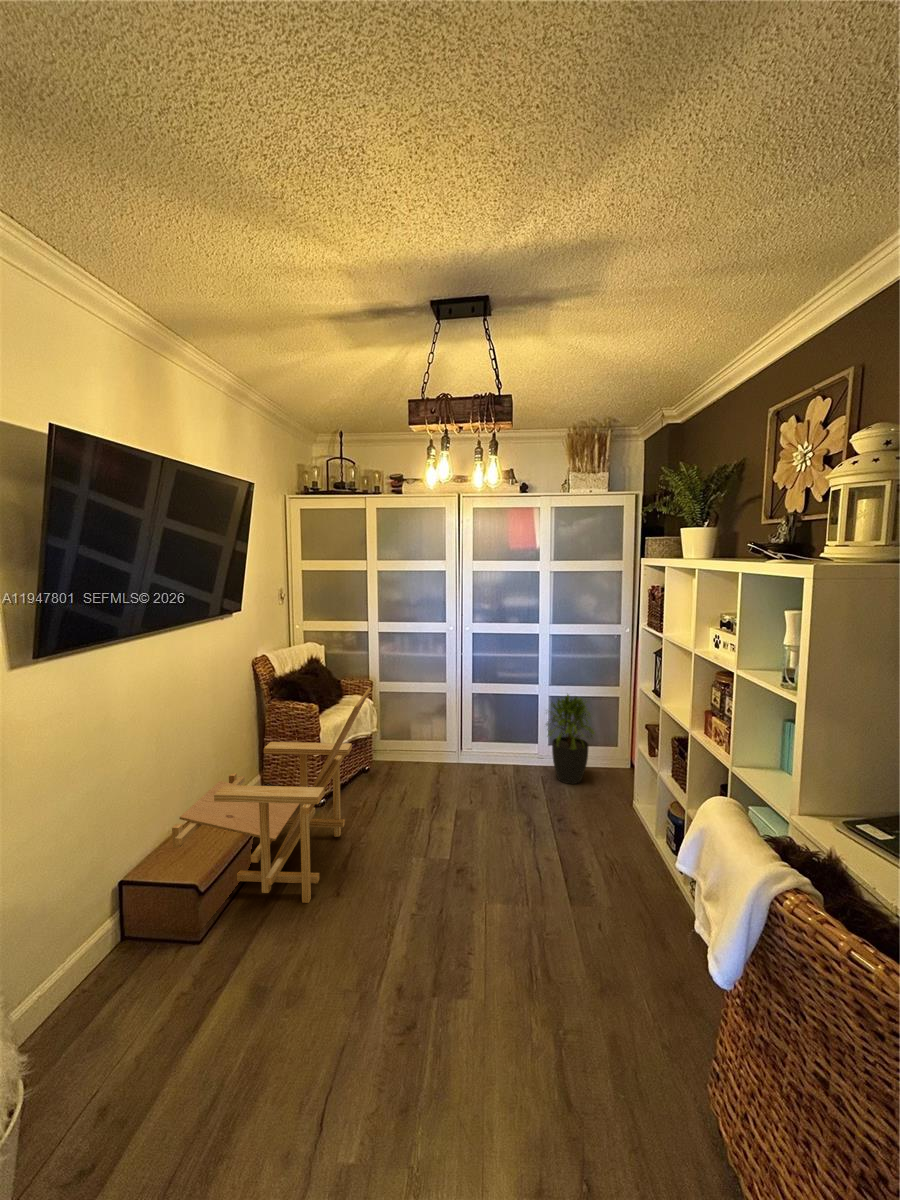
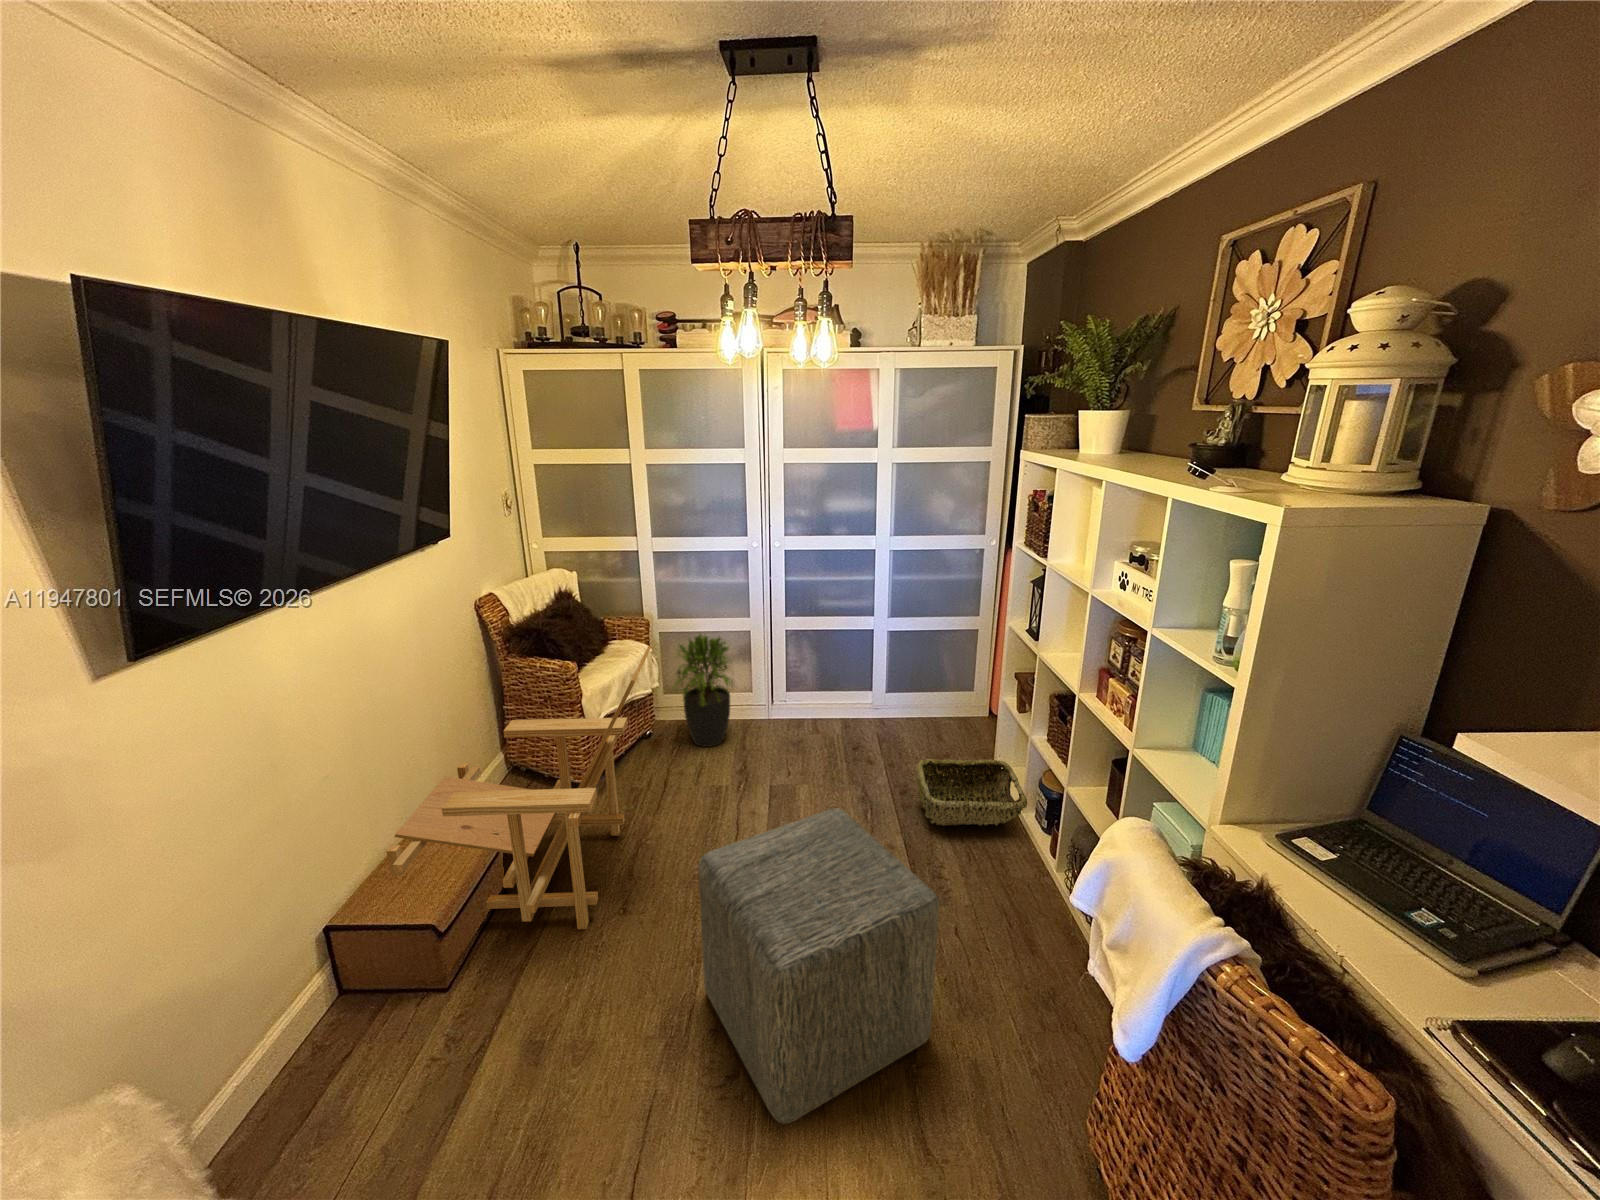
potted plant: present [547,695,594,784] -> present [672,634,733,747]
woven basket: none [567,789,656,846] -> present [916,759,1027,826]
ottoman: none [393,809,577,1066] -> present [698,808,939,1124]

